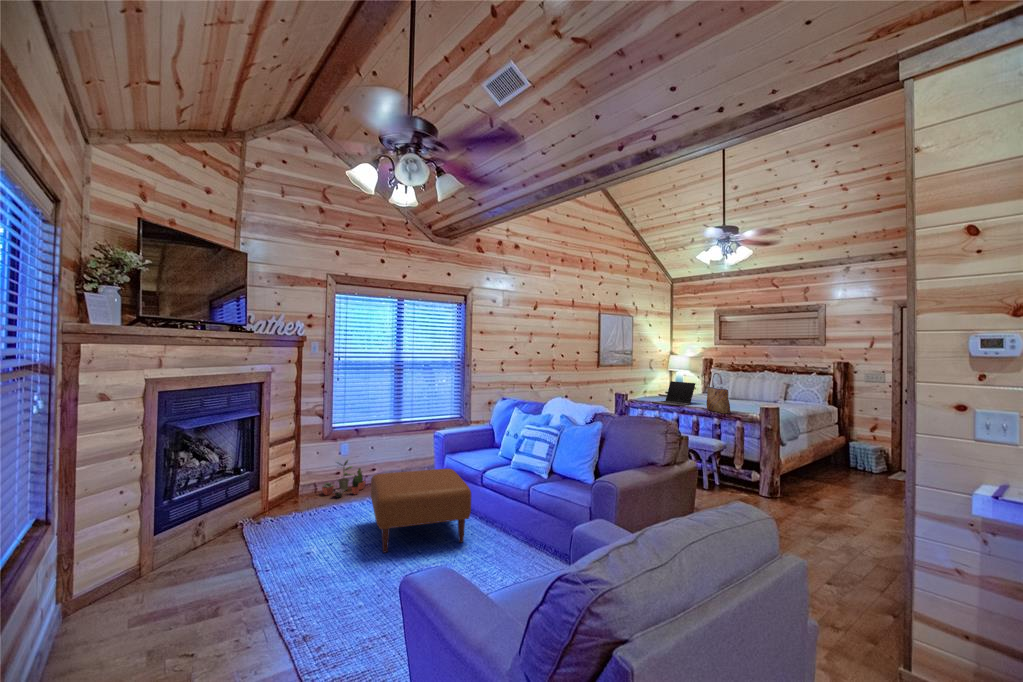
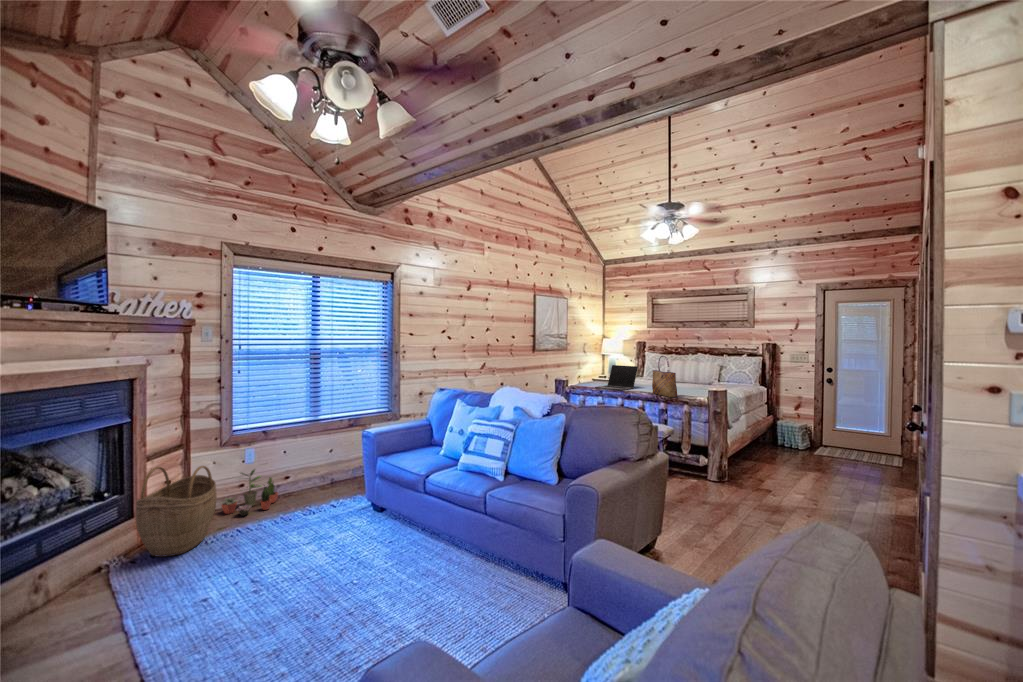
woven basket: none [262,452,319,522] -> present [136,466,217,557]
ottoman: present [371,468,472,553] -> none [287,474,416,588]

